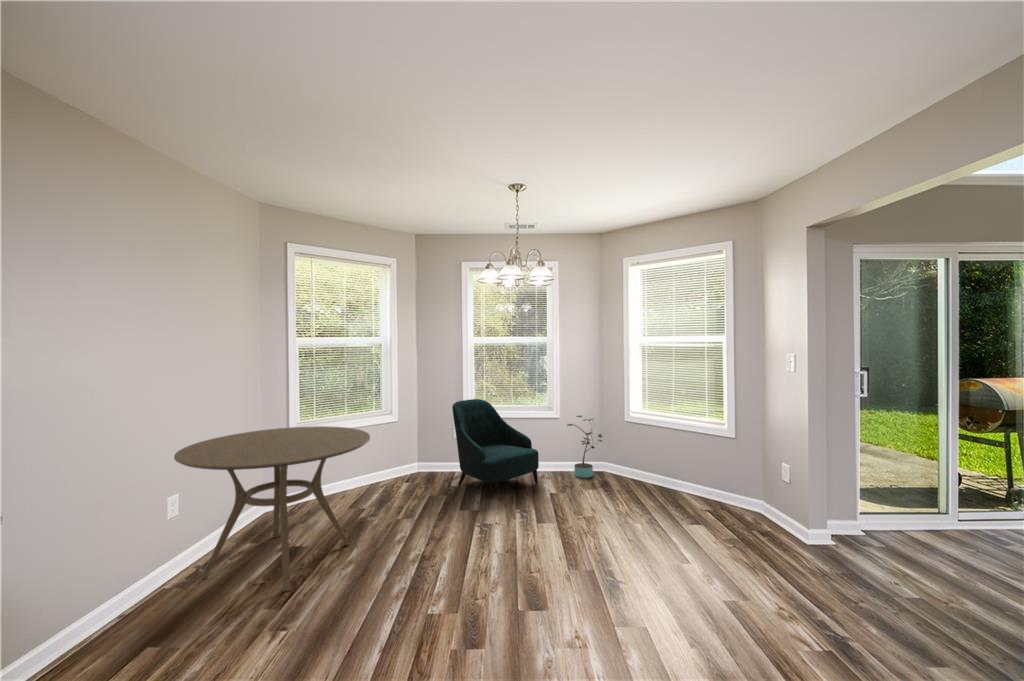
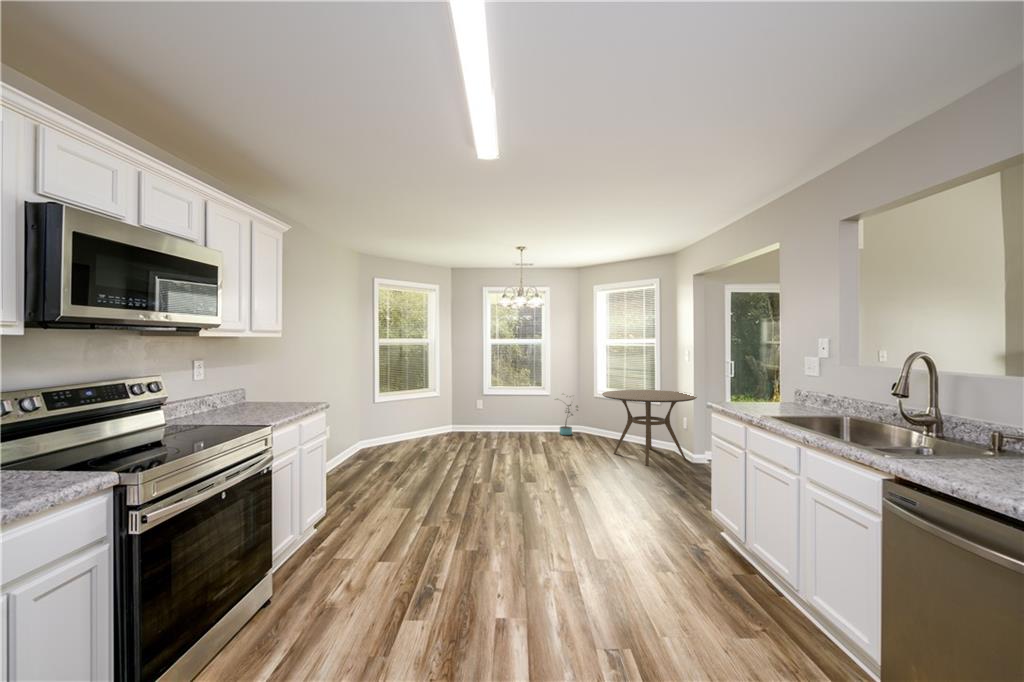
armchair: present [452,399,539,499] -> none [477,382,535,444]
dining table: present [174,426,370,591] -> present [602,390,697,466]

